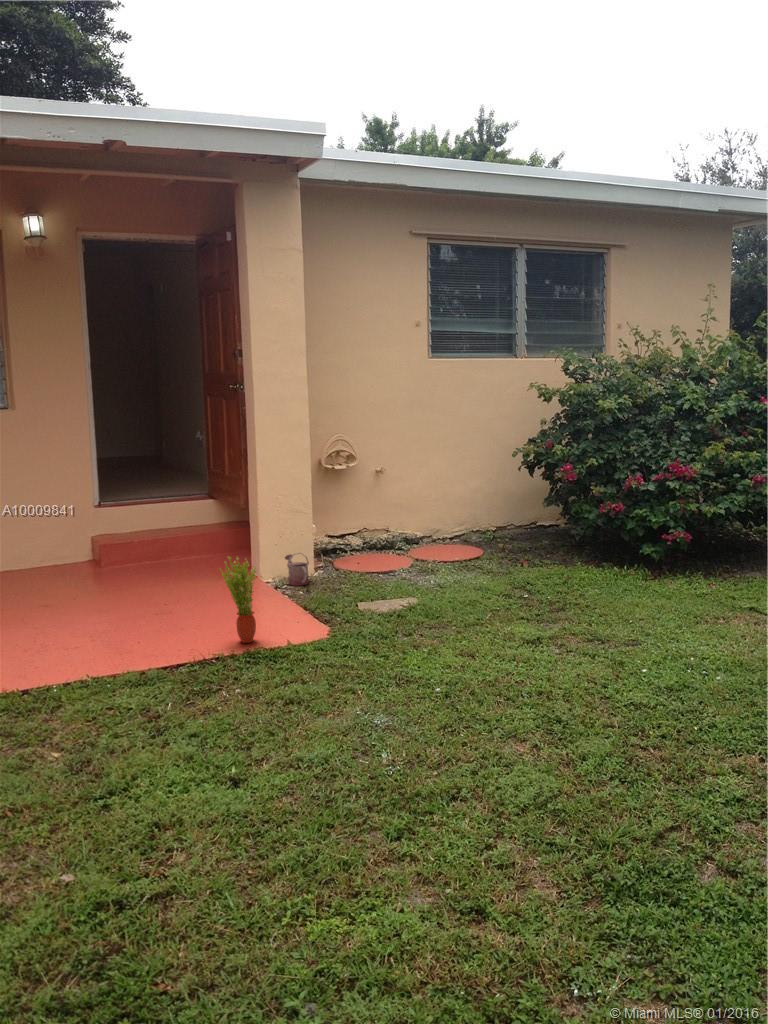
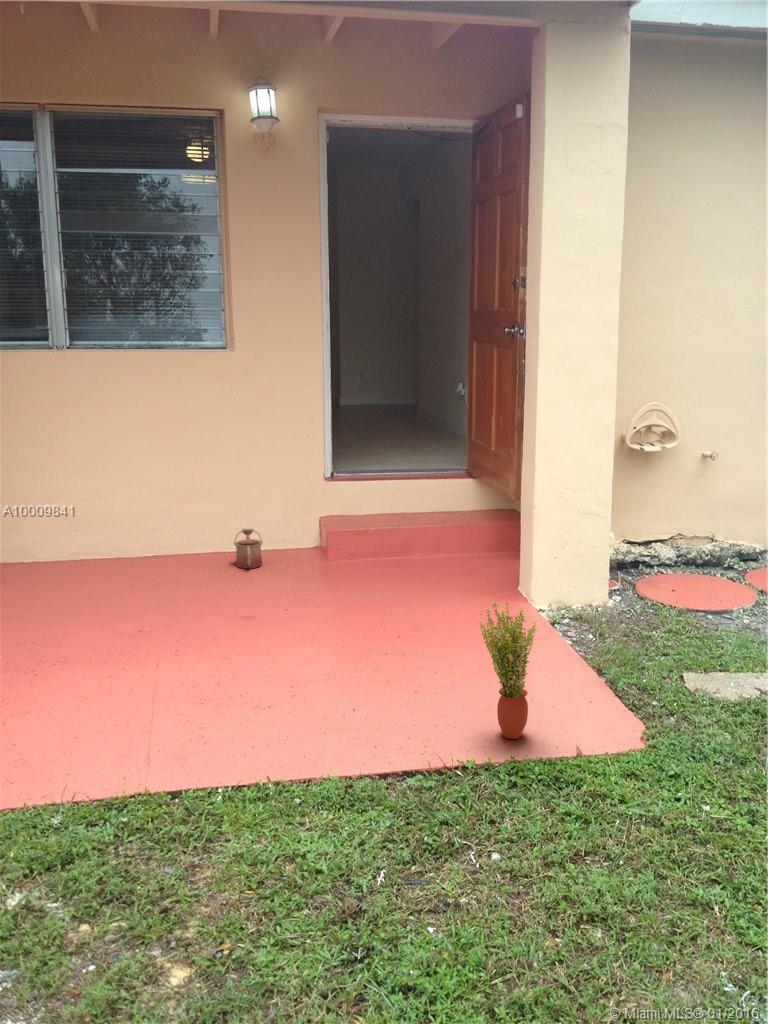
watering can: present [285,553,309,586] -> present [234,529,262,569]

